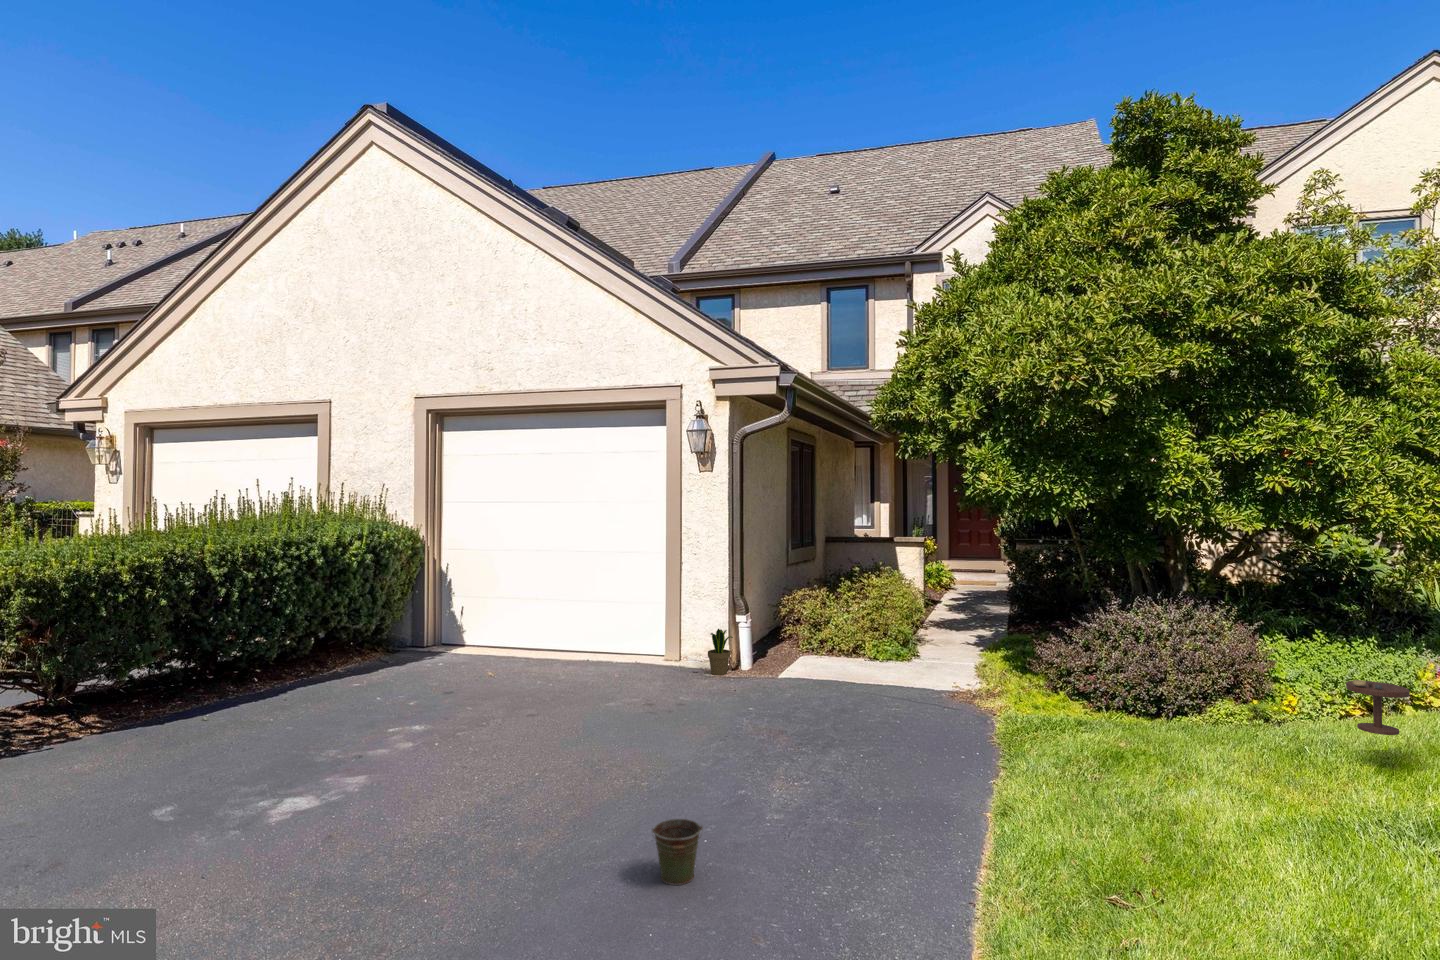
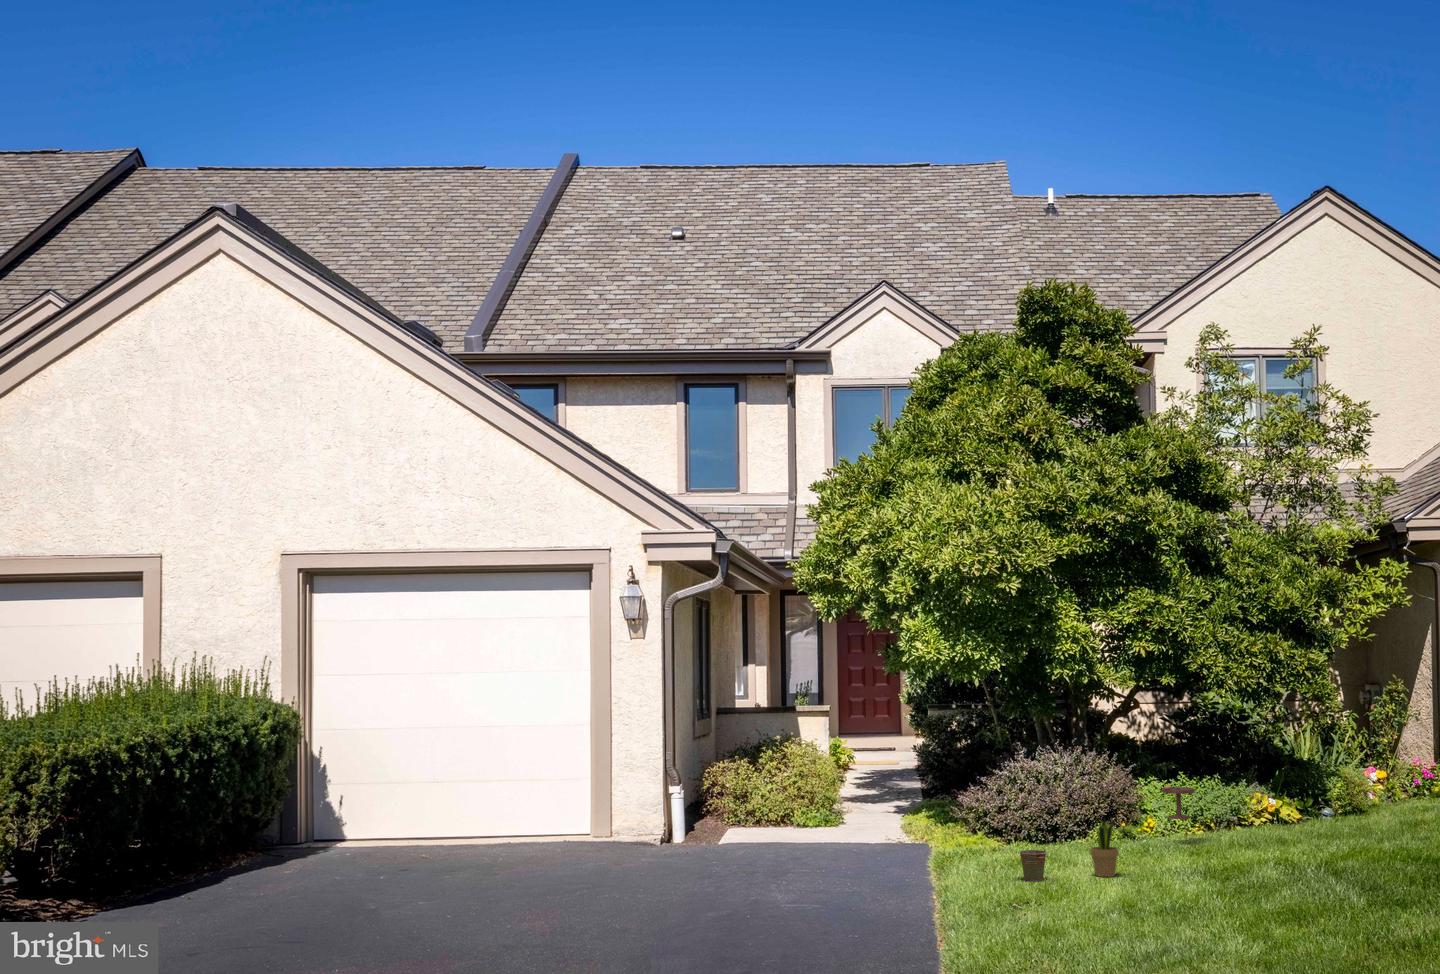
potted plant: present [708,629,733,675] -> present [1090,821,1119,877]
bucket: present [652,819,703,885] -> present [1019,849,1048,881]

